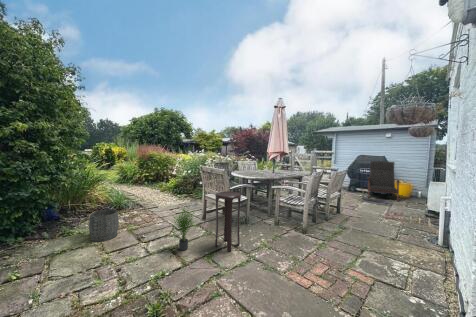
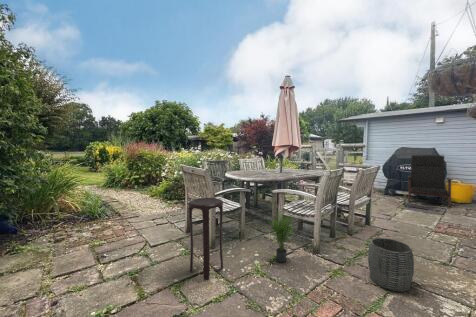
potted plant: present [174,208,193,250] -> present [270,217,292,262]
woven basket: present [89,210,119,242] -> present [368,238,414,292]

